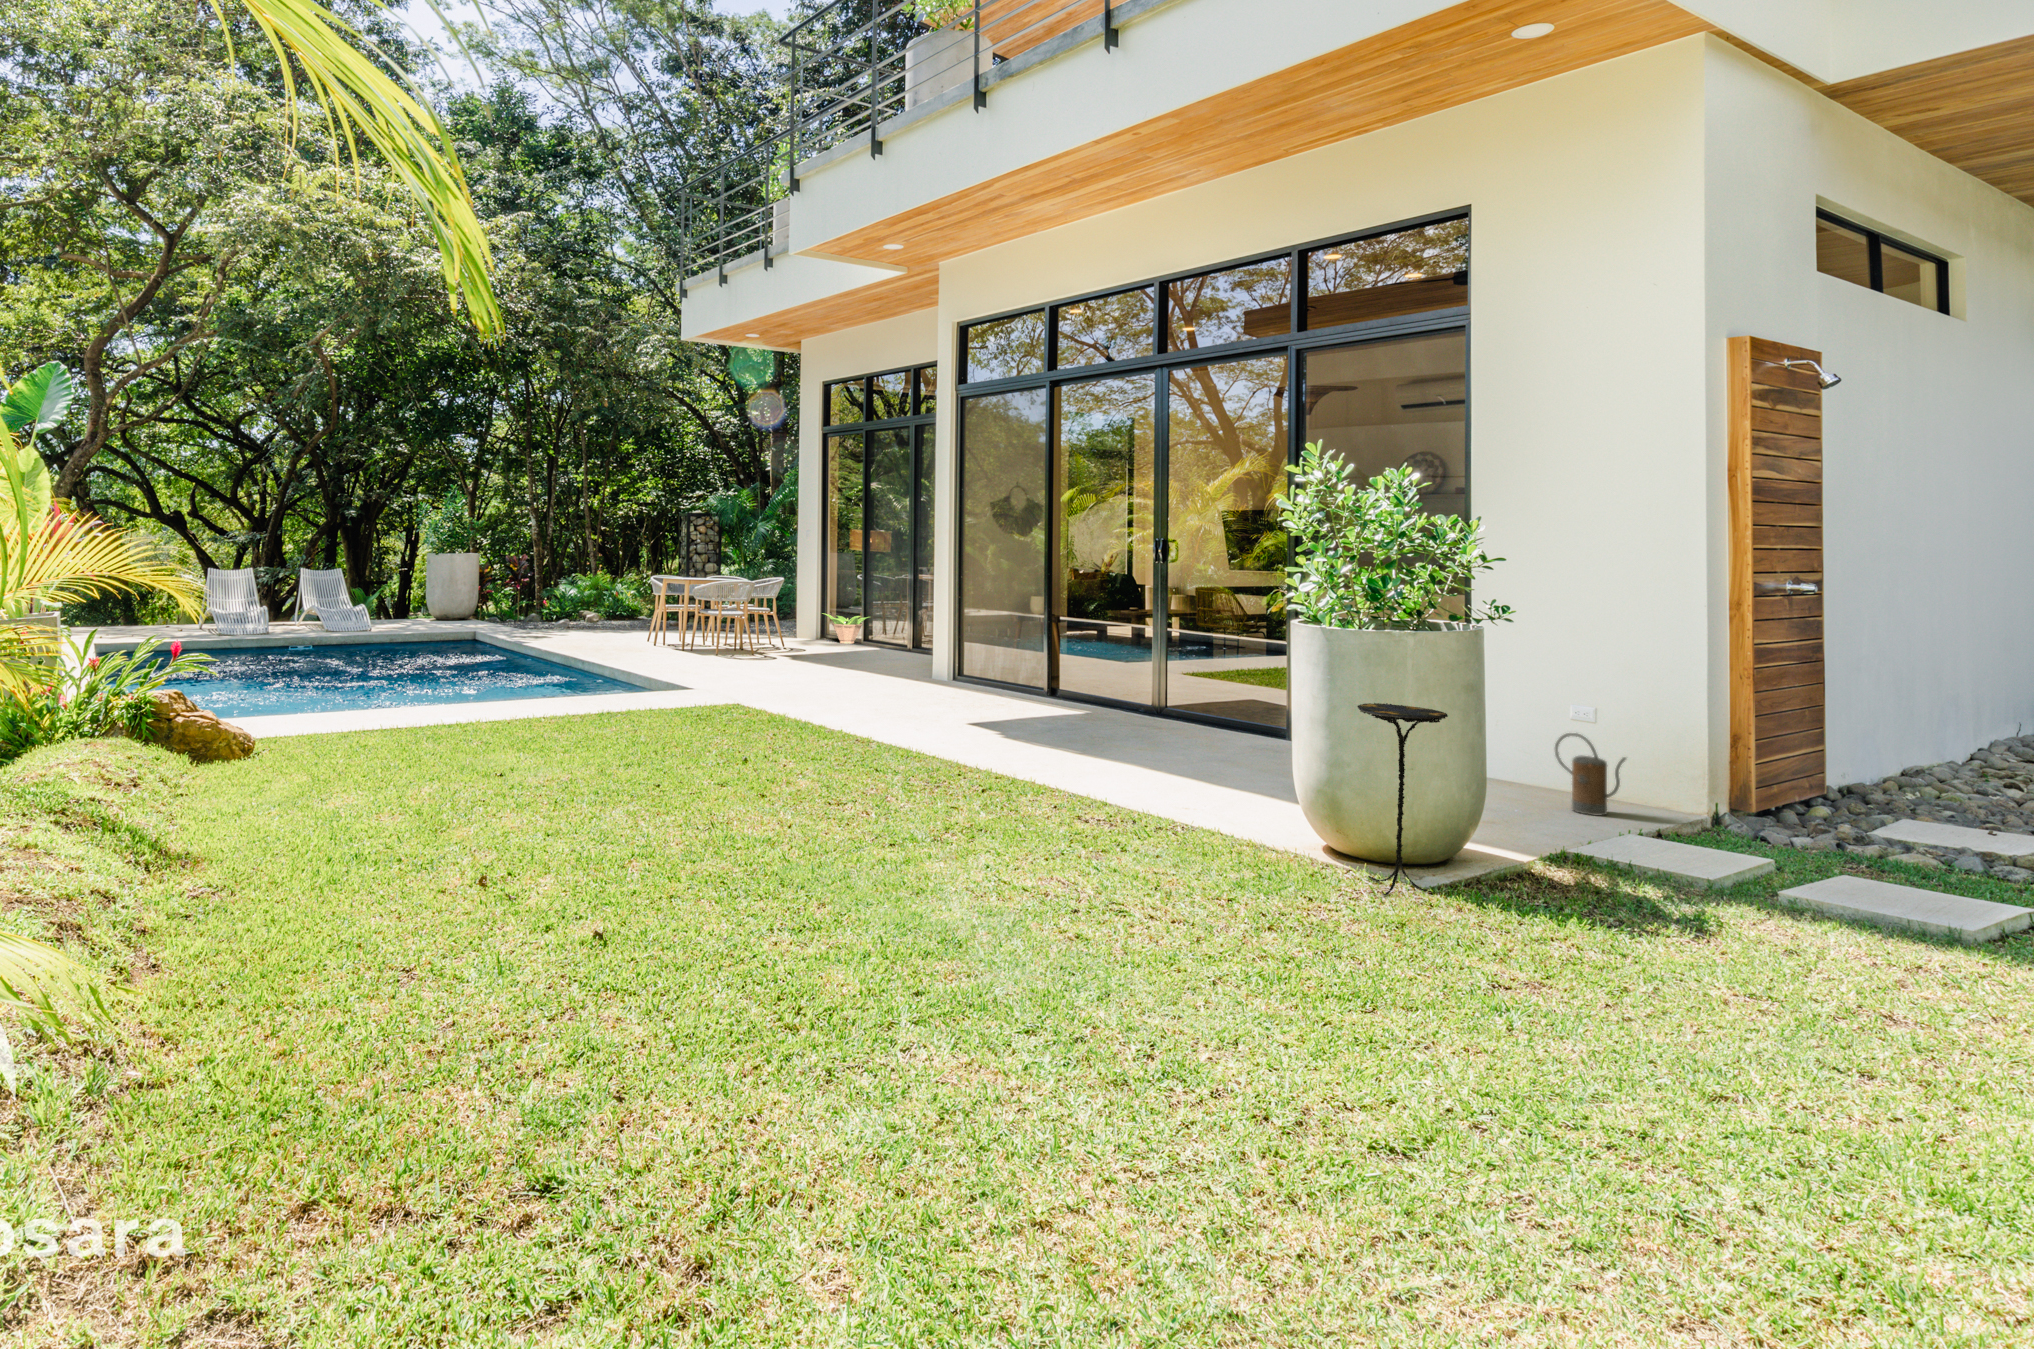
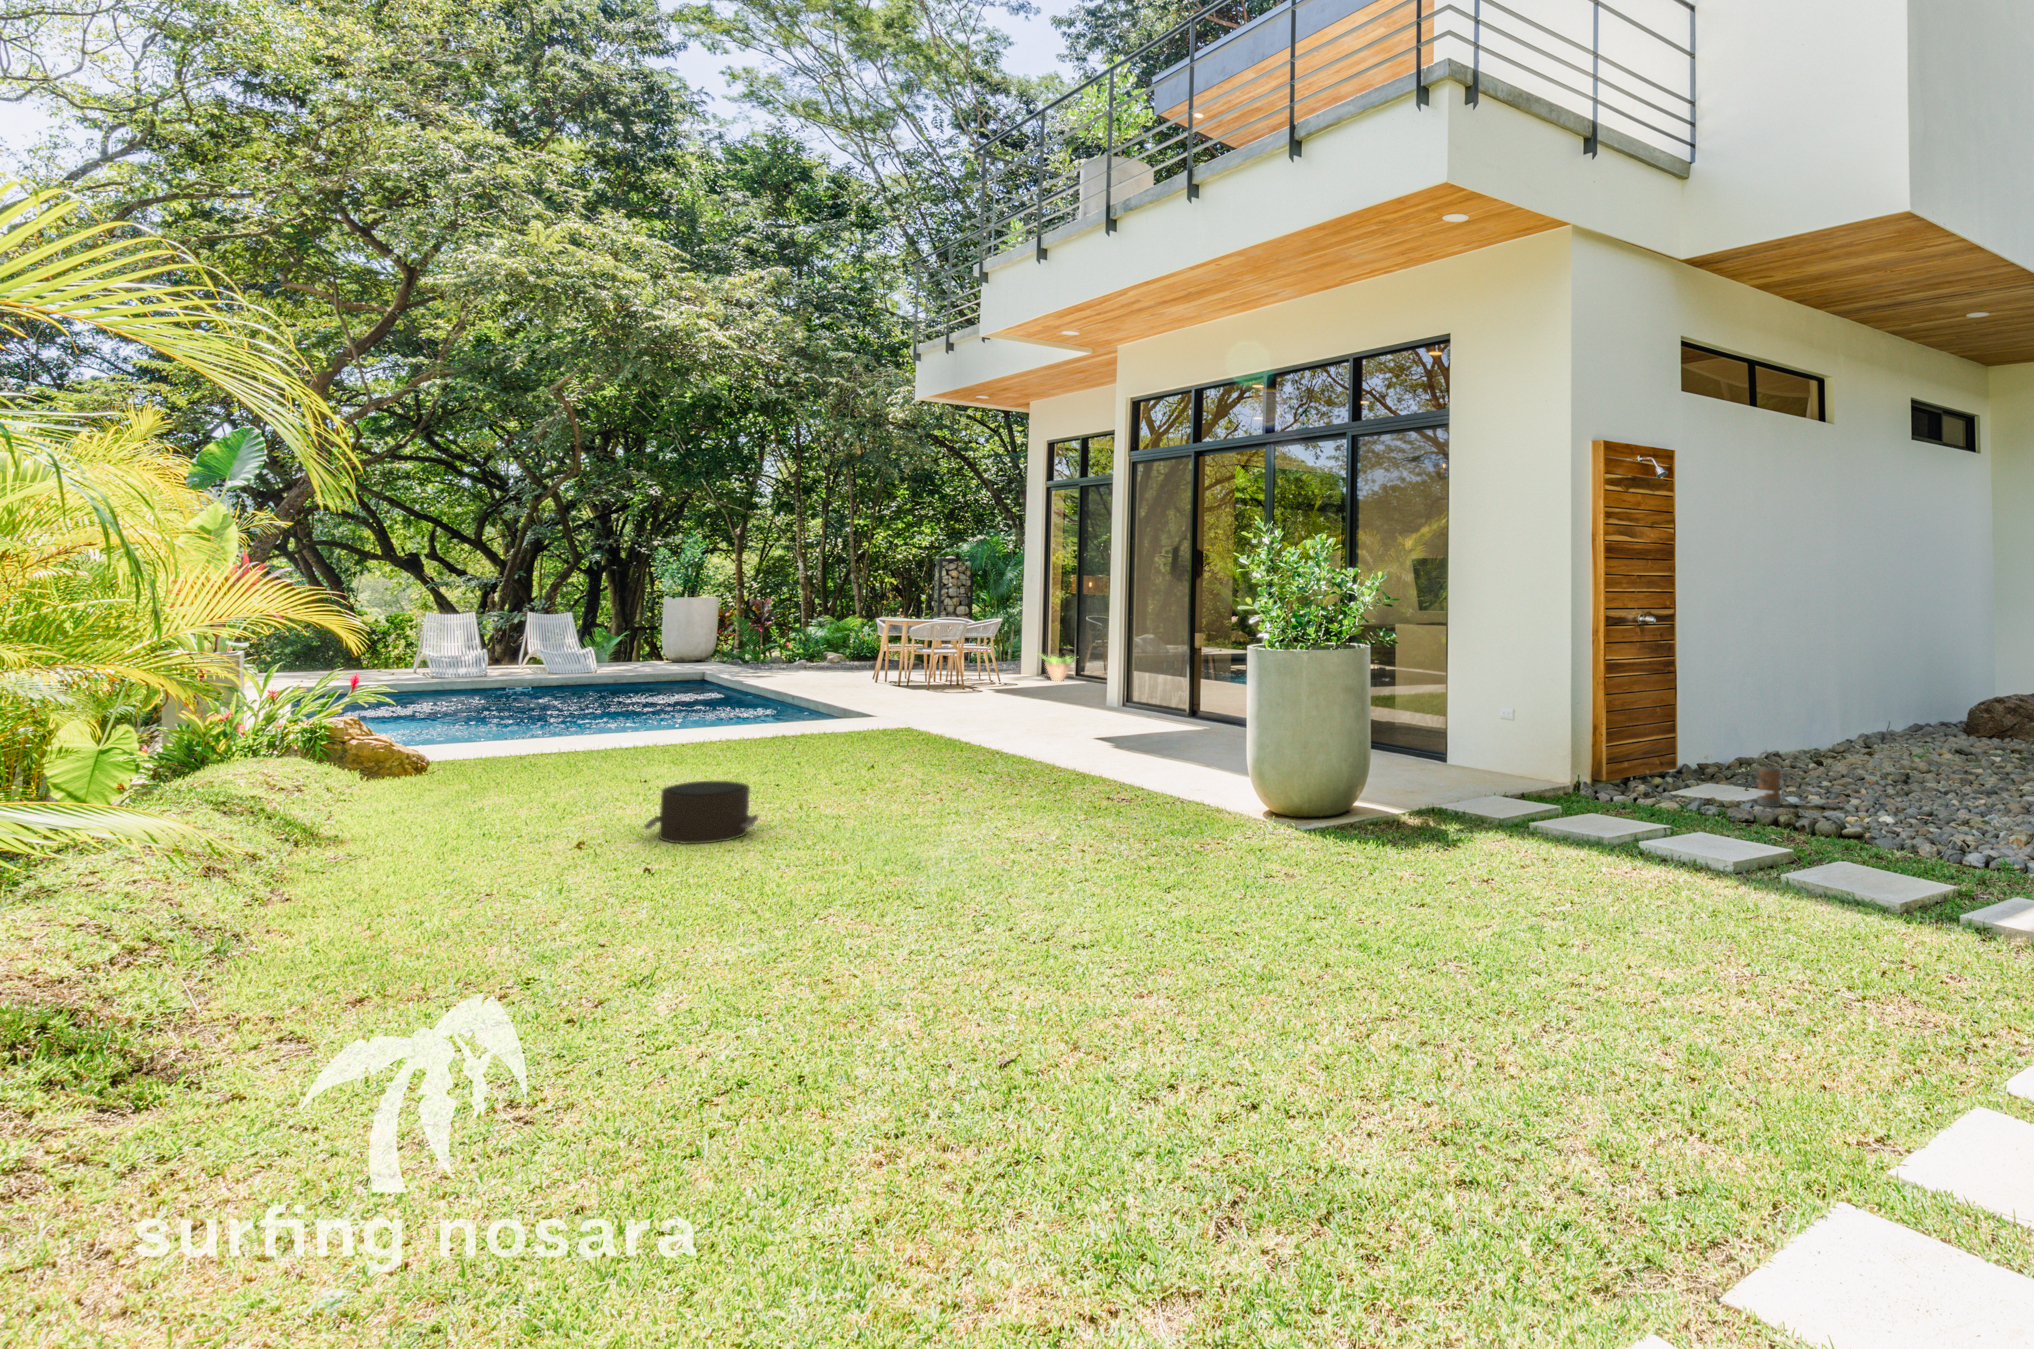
side table: present [1357,703,1448,896] -> none [1257,728,1316,869]
watering can: present [1555,733,1626,815] -> present [1756,752,1782,807]
pouf: none [552,769,681,850] -> present [644,781,758,844]

